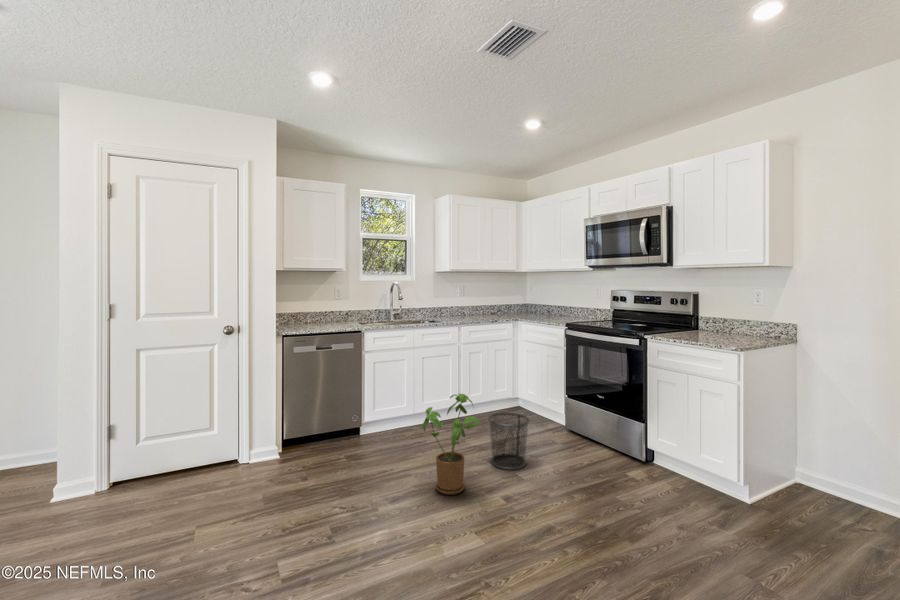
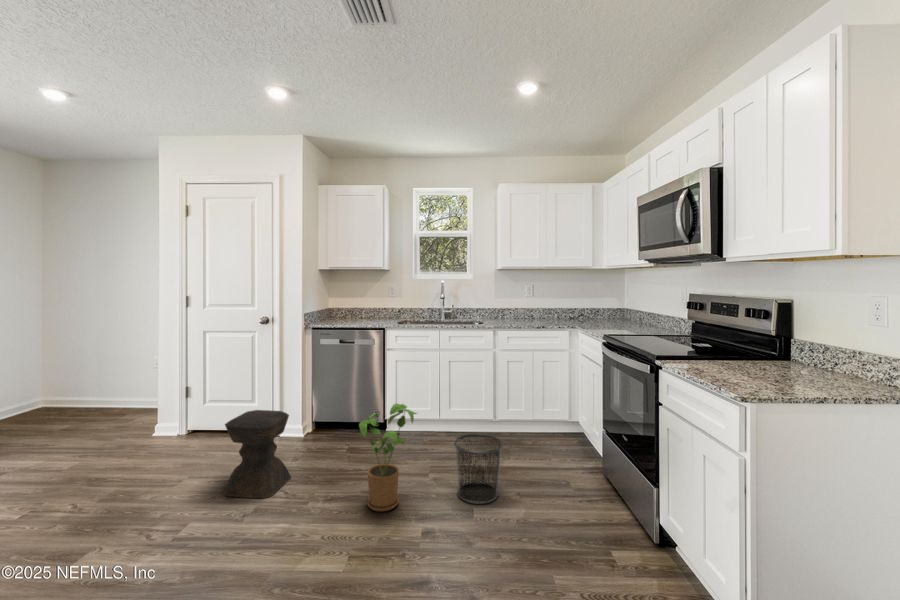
stool: none [275,423,337,526] -> present [224,410,291,499]

